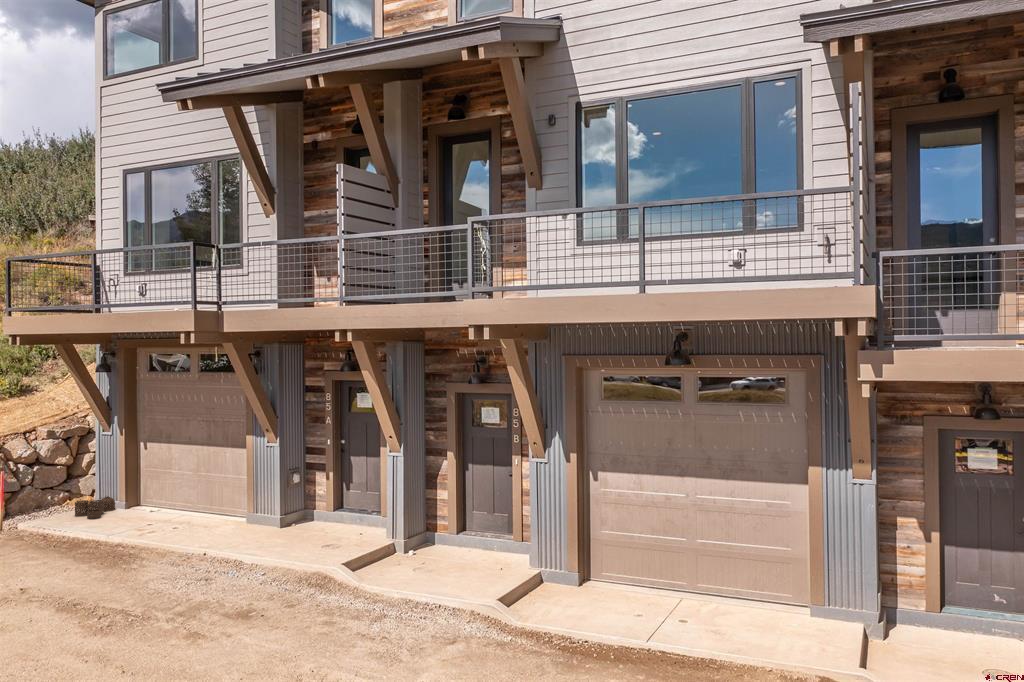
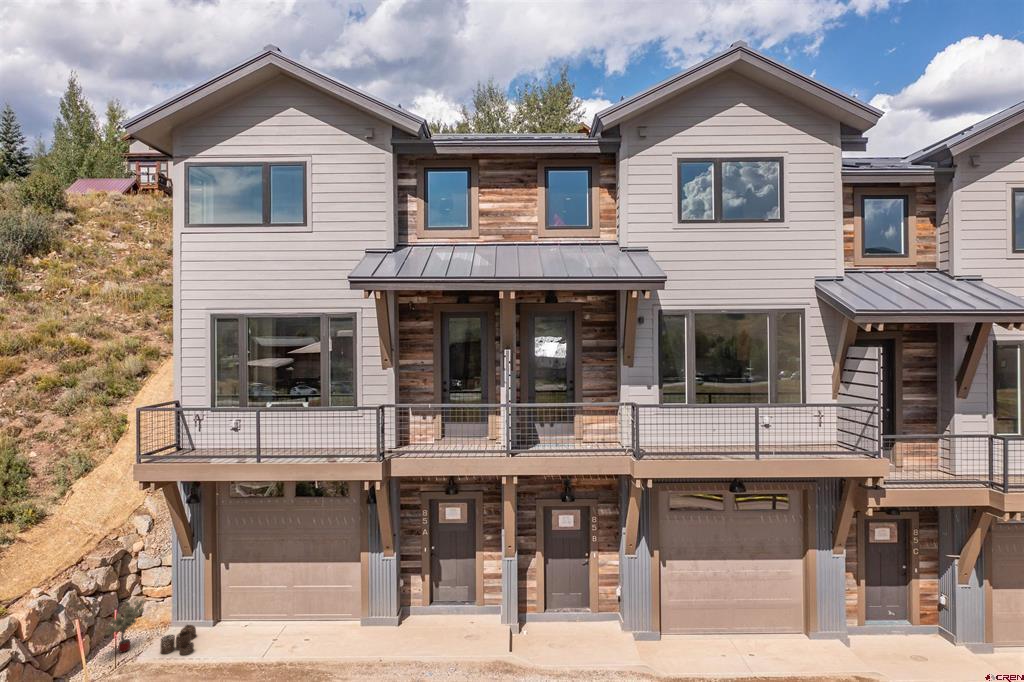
potted tree: none [30,461,74,511] -> present [106,599,144,652]

